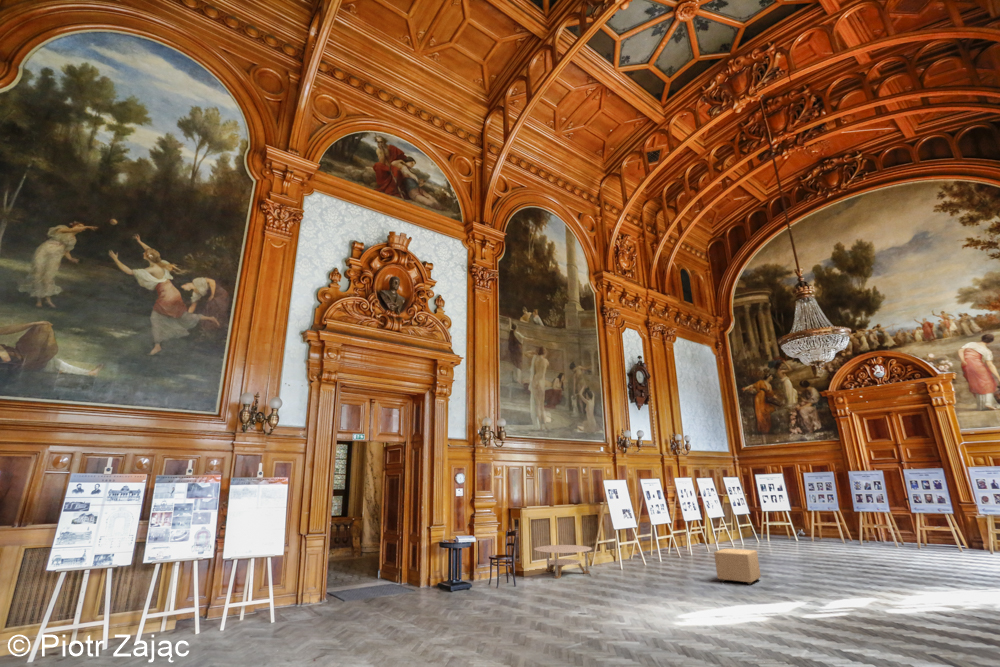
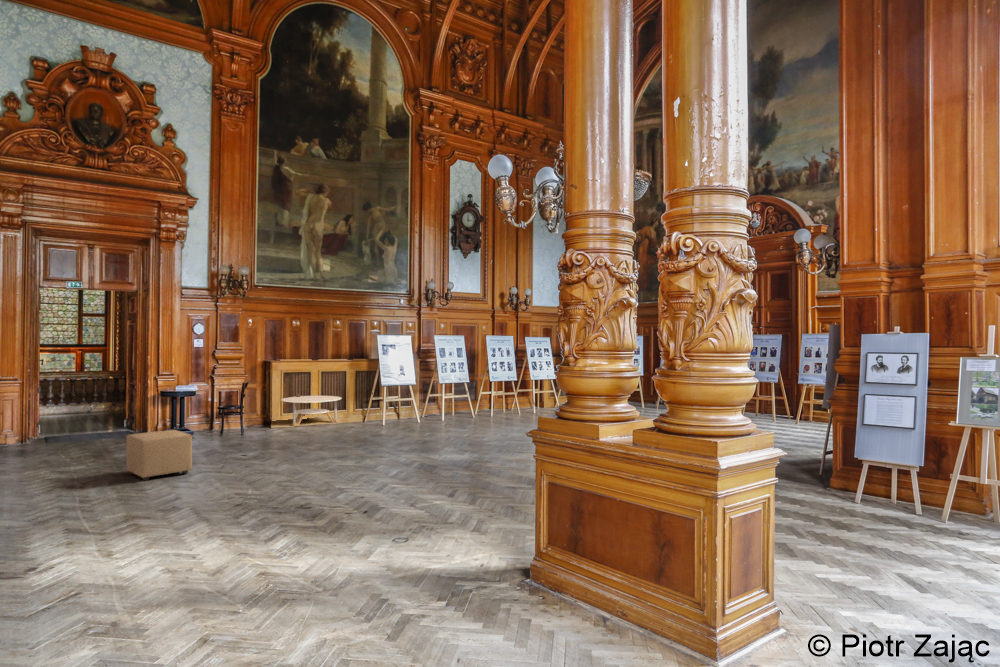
ottoman: present [714,549,761,585] -> present [126,430,192,480]

